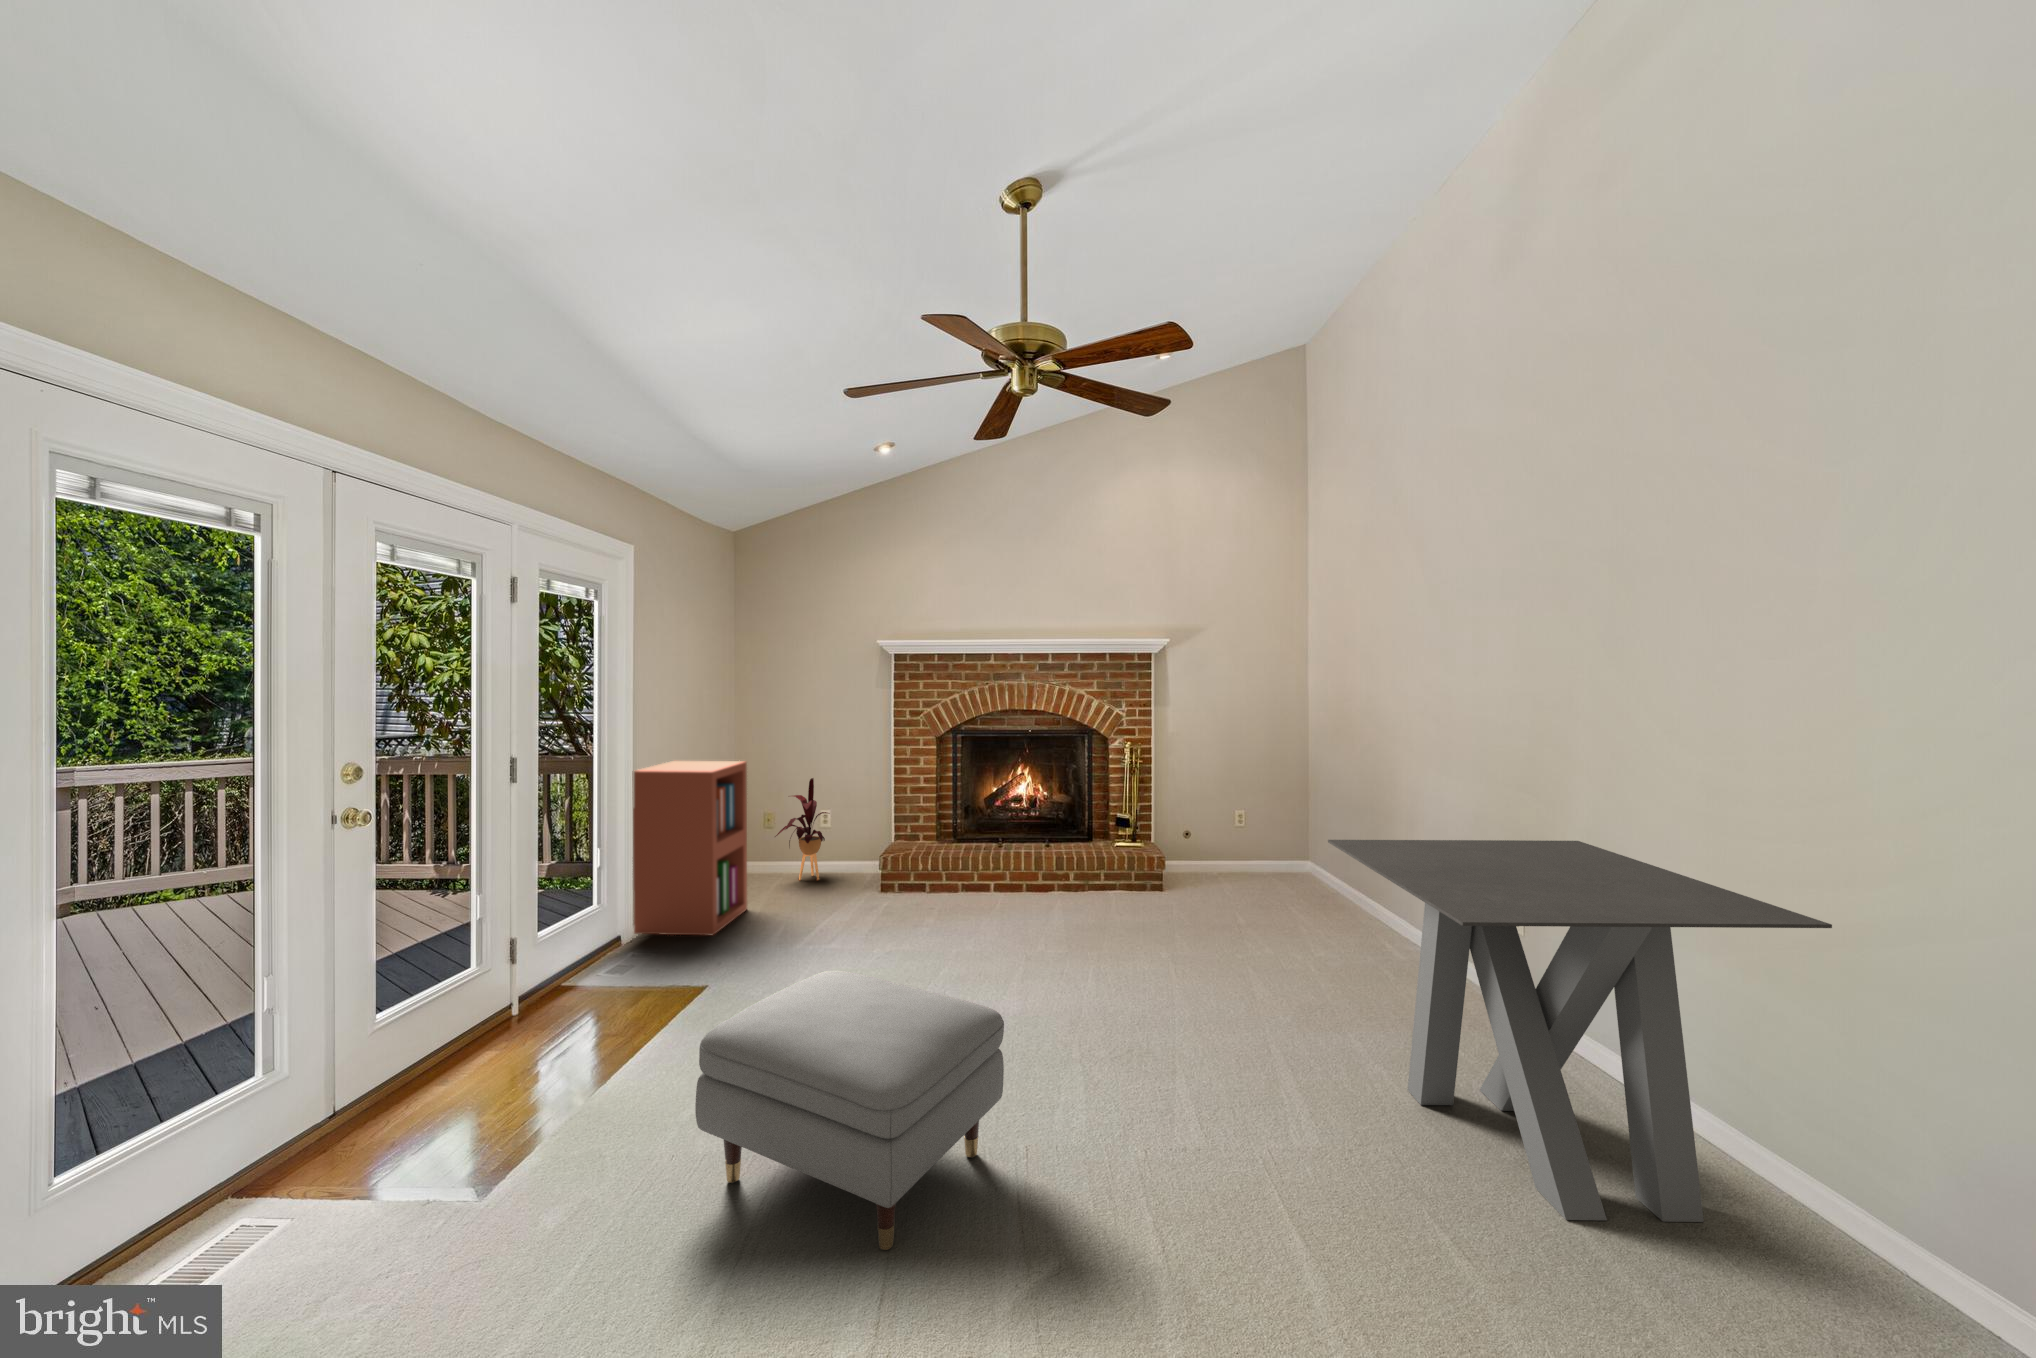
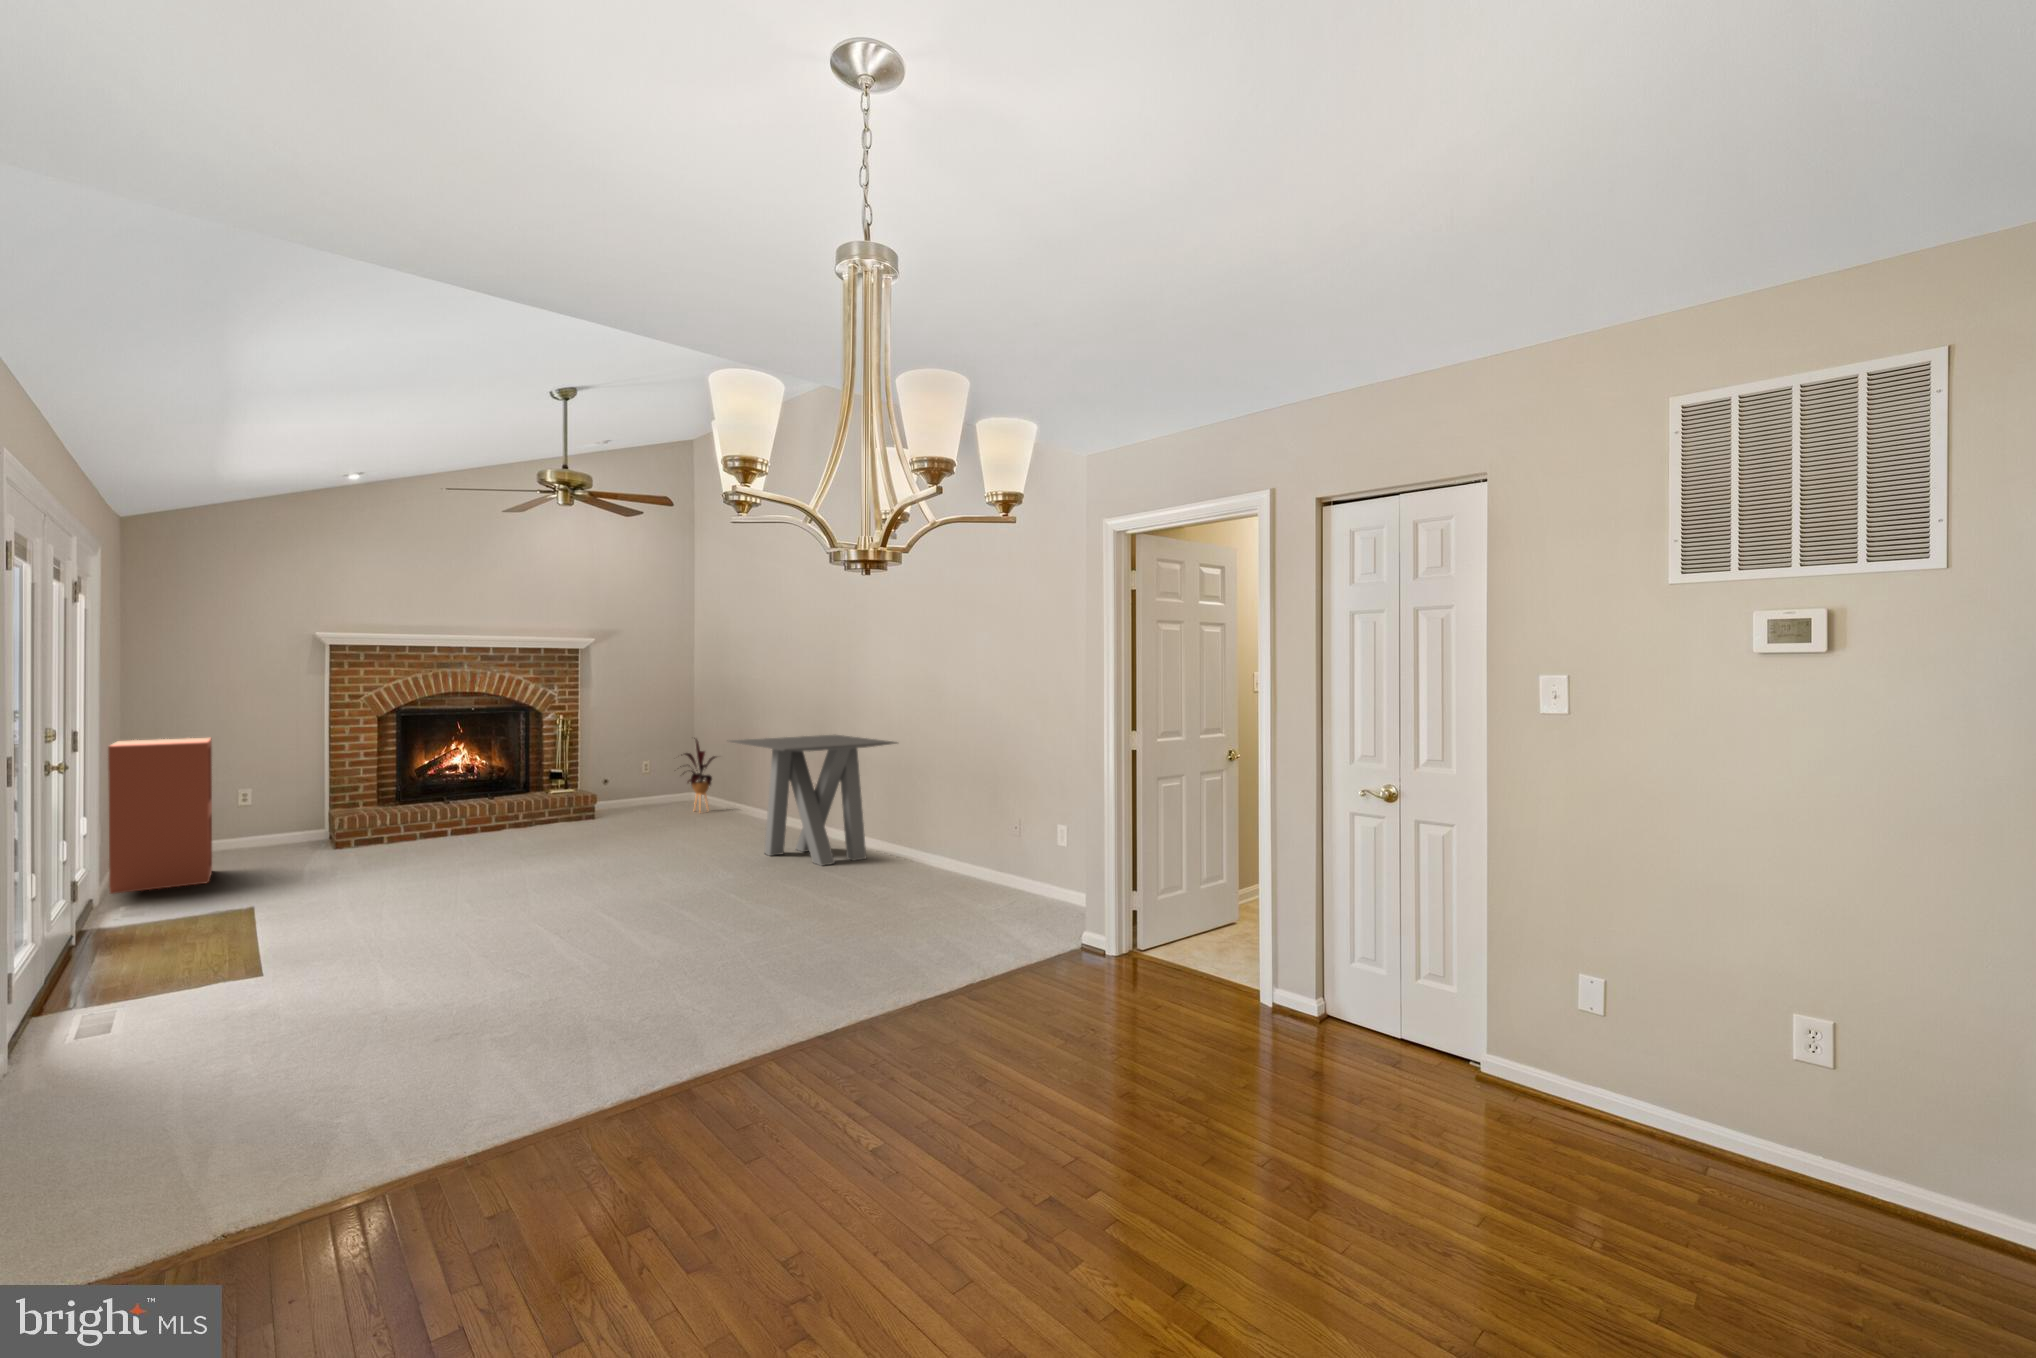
house plant: present [775,778,827,880] -> present [680,738,716,811]
ottoman: present [695,970,1004,1250] -> none [411,823,579,924]

